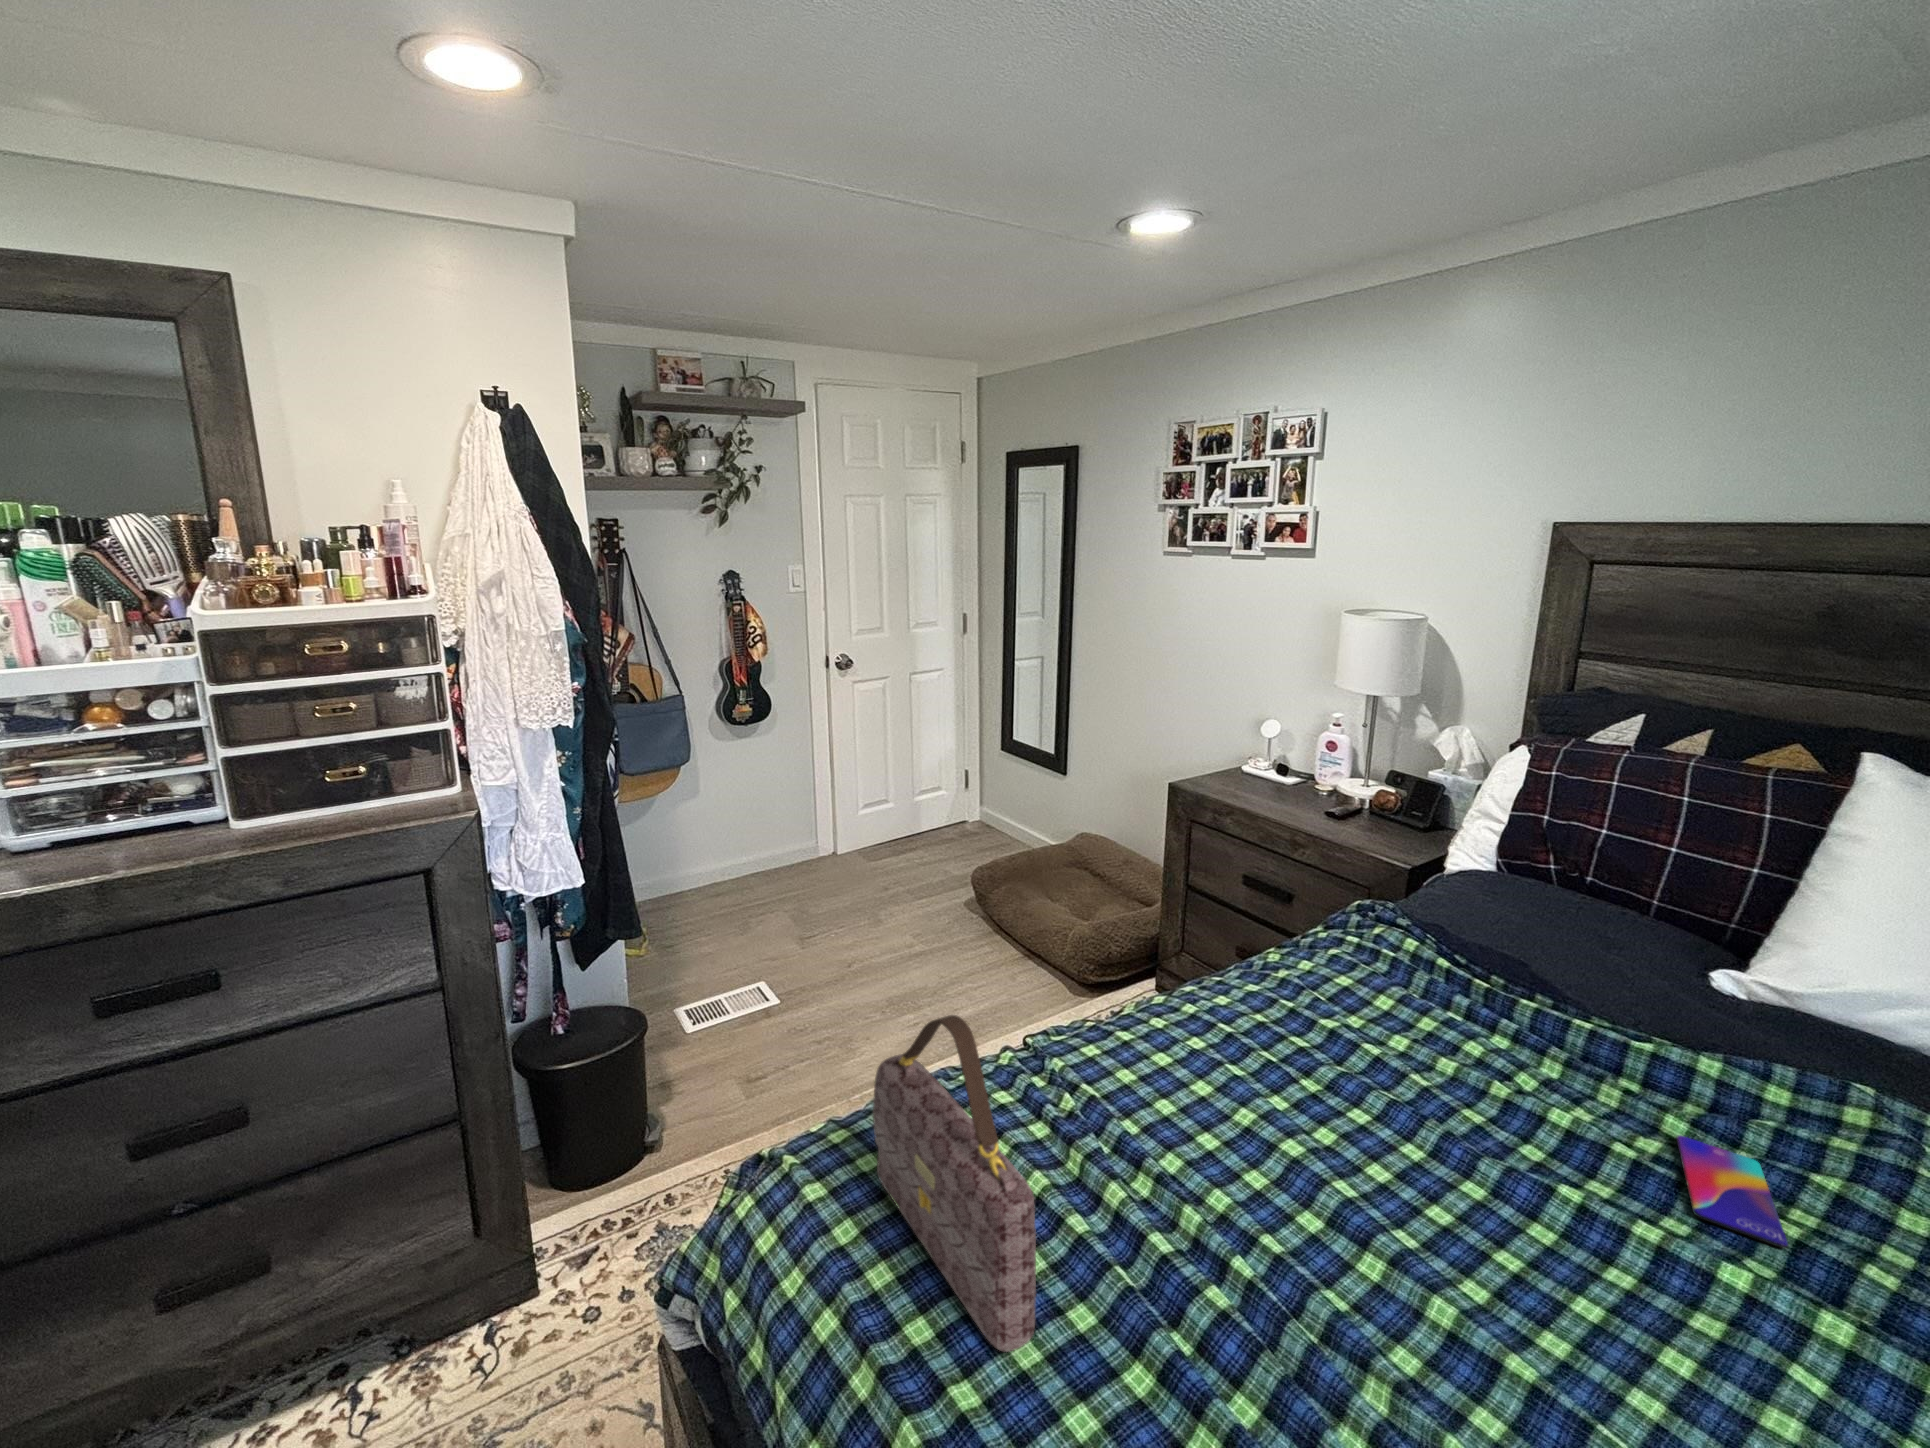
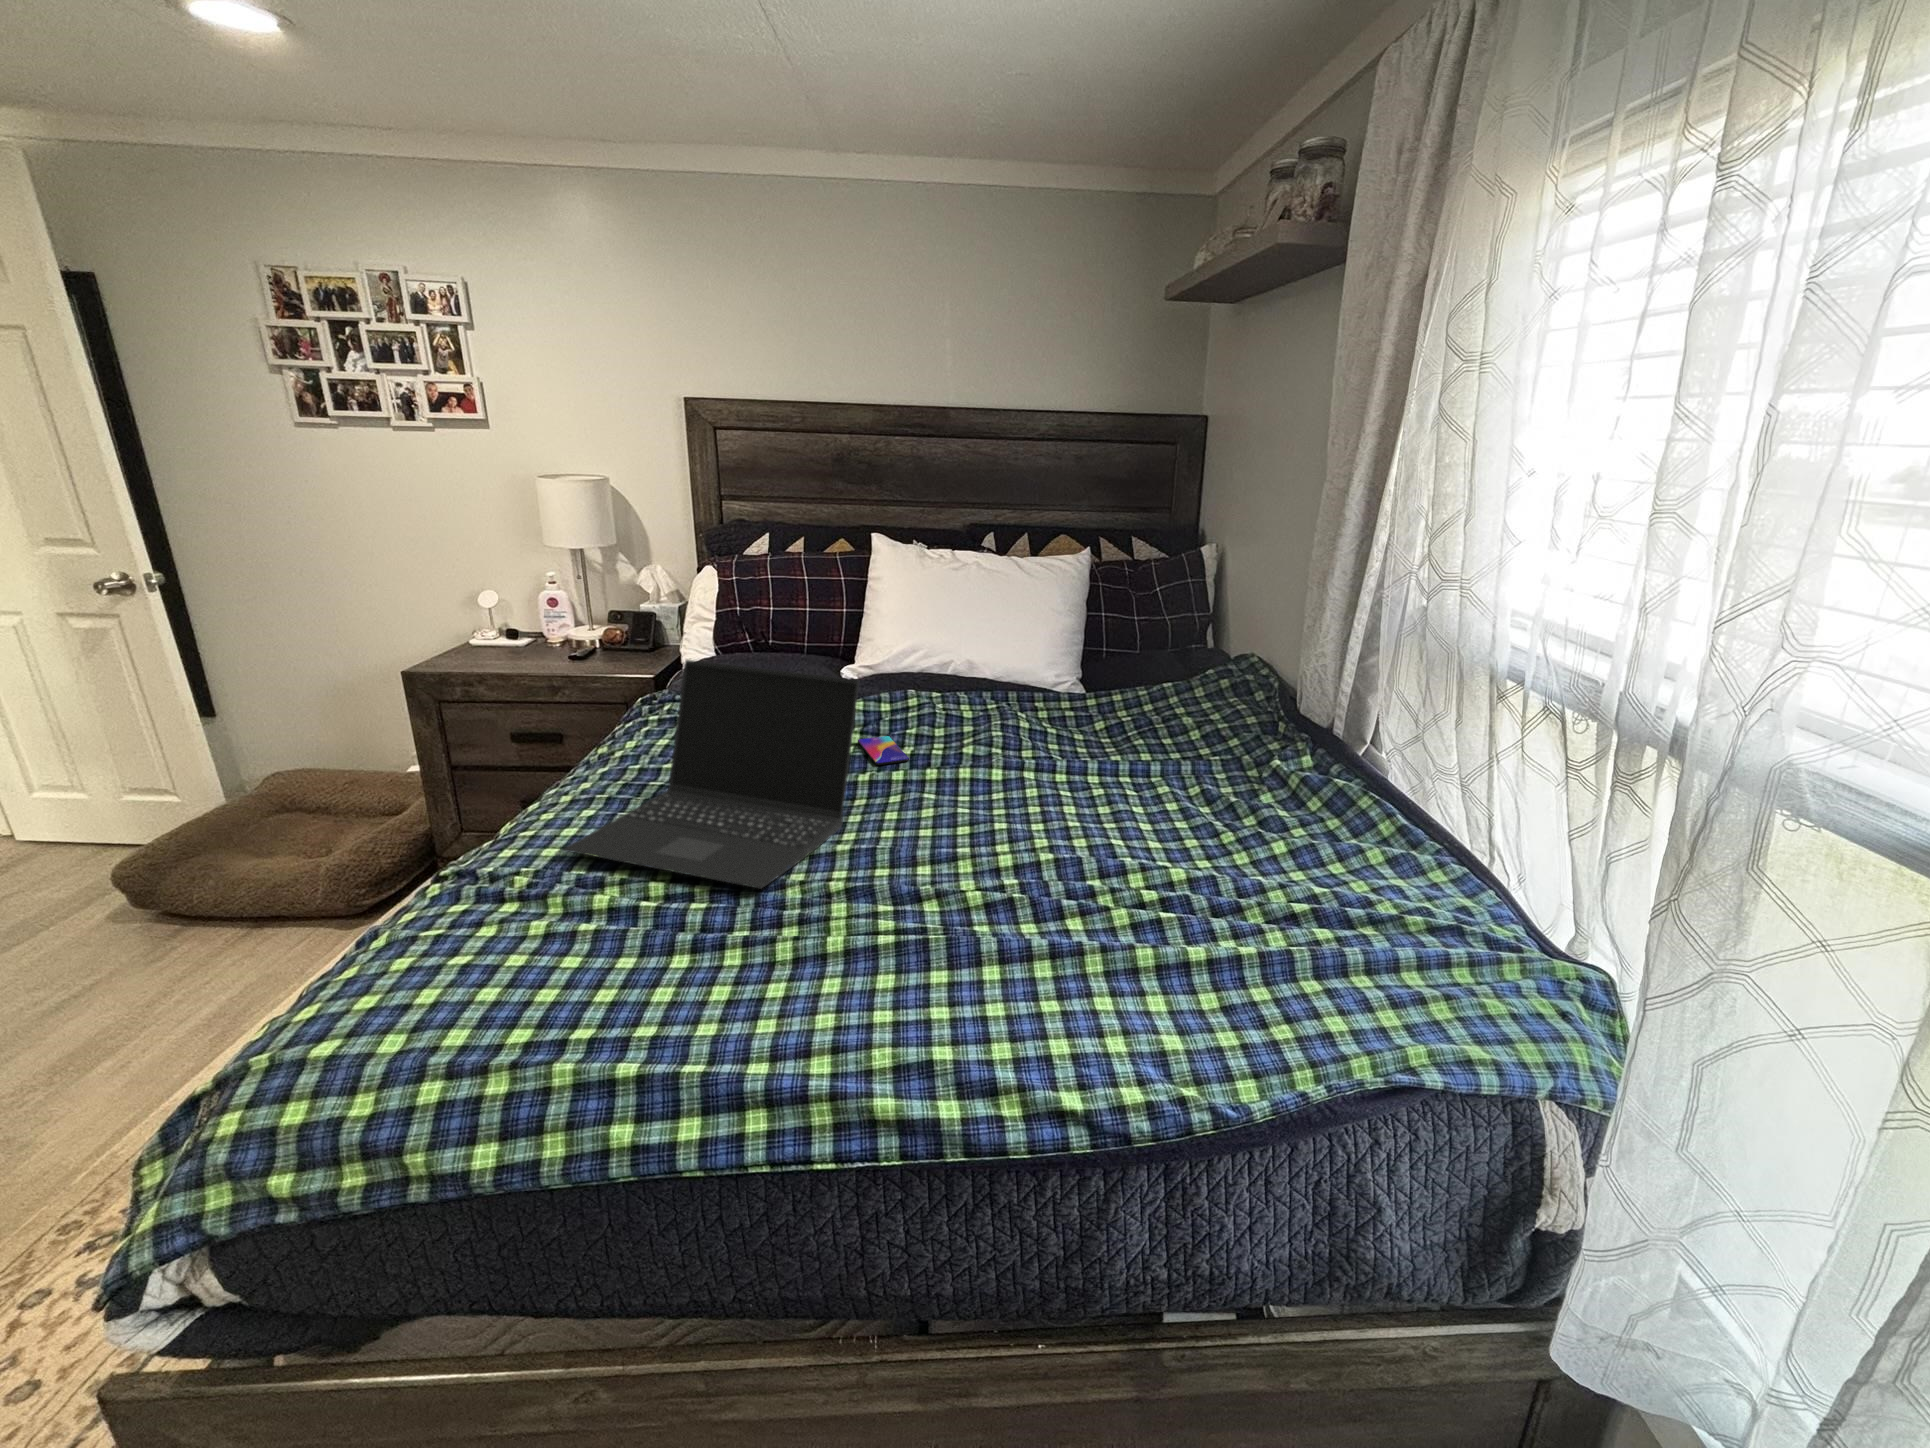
laptop: none [1124,899,1657,1350] -> present [564,660,859,889]
handbag: present [873,1015,1036,1352] -> none [375,796,609,998]

